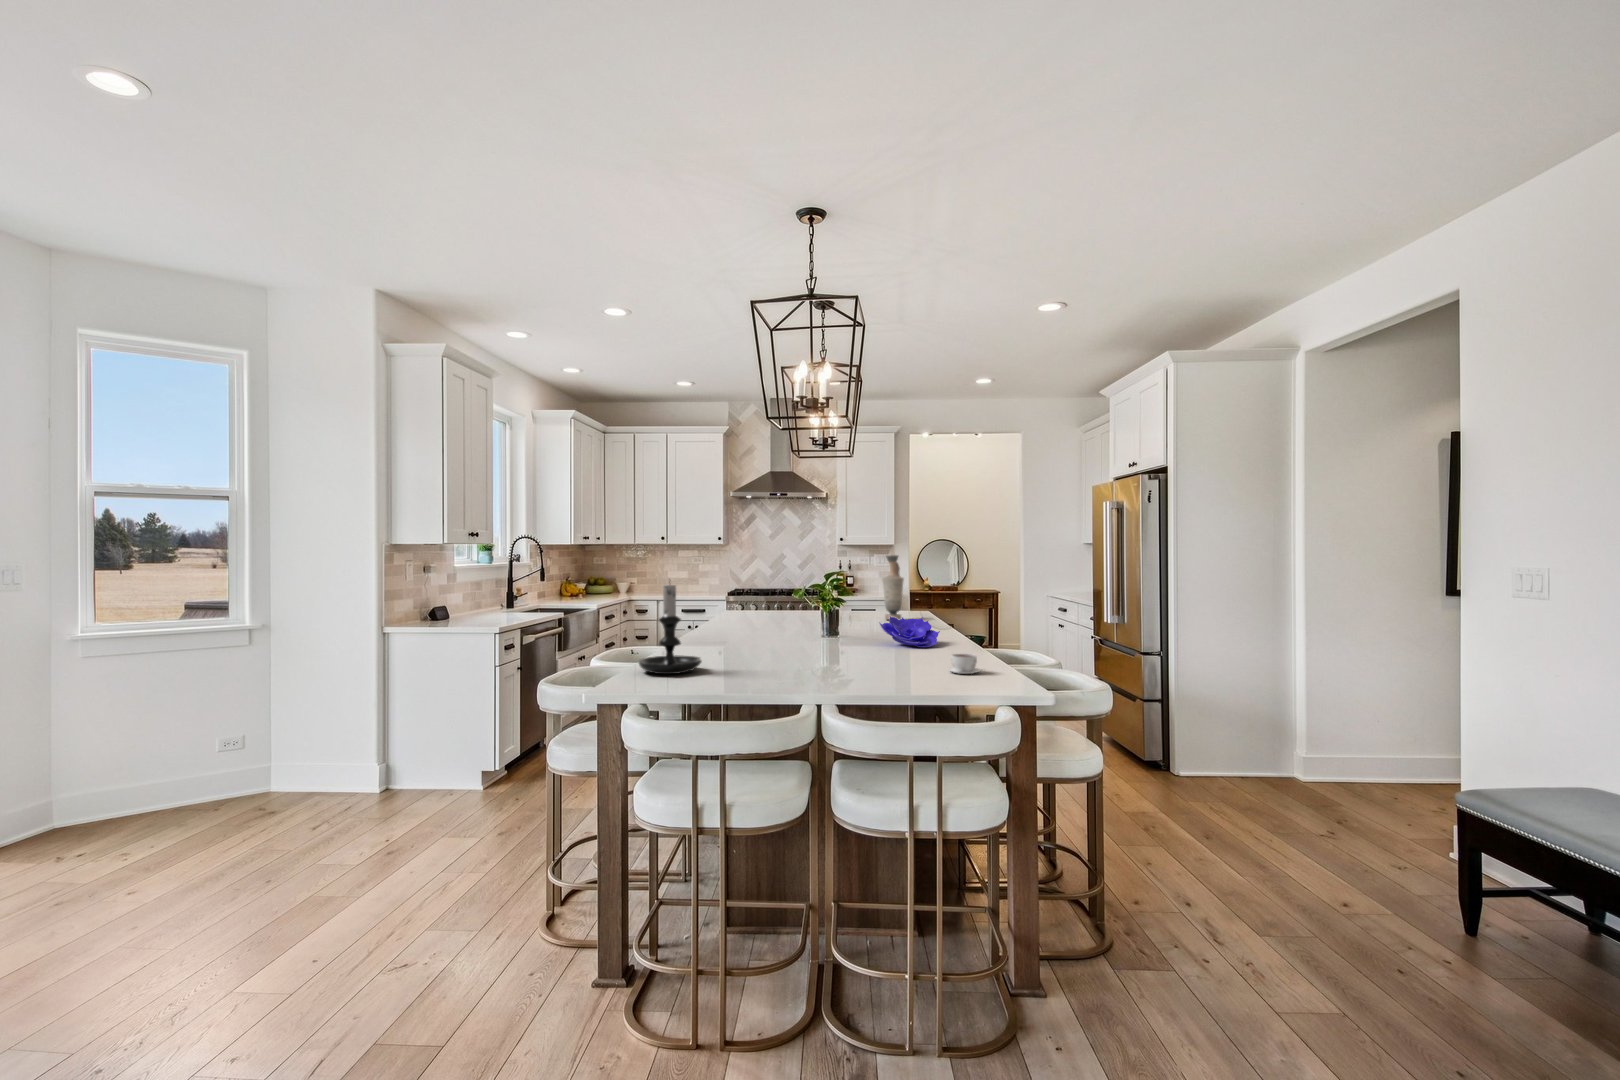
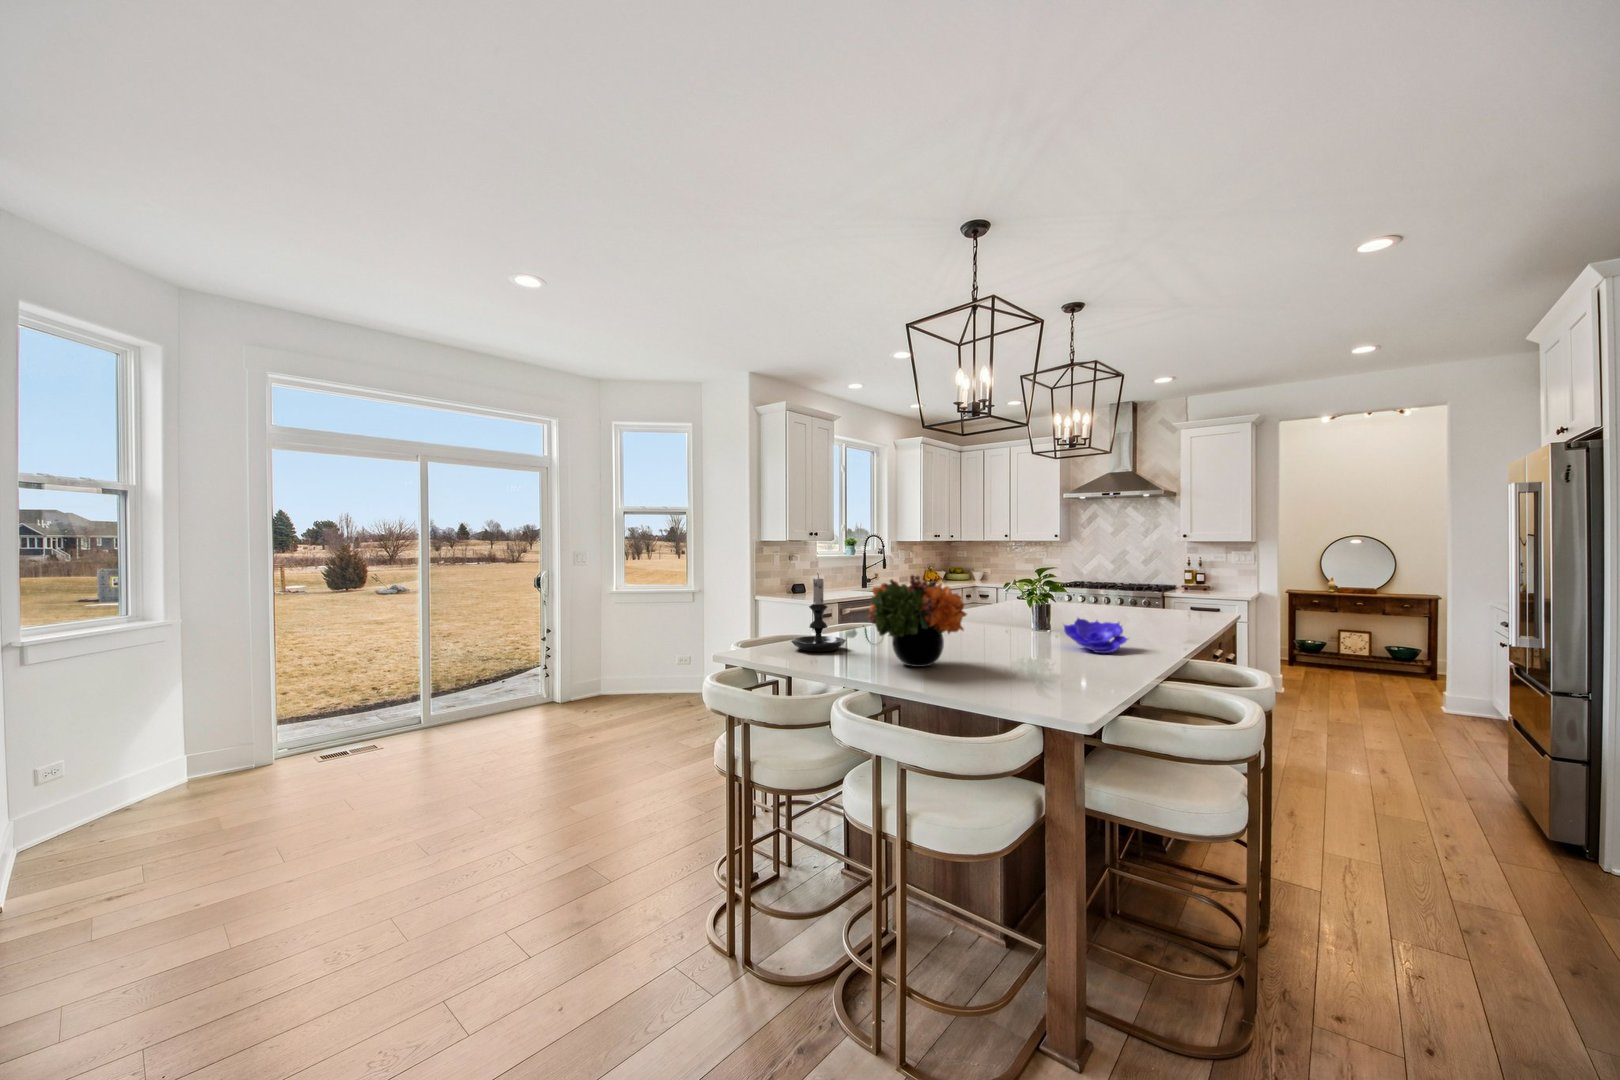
vase: present [882,555,904,620] -> none [1143,555,1169,622]
flower arrangement: none [753,575,862,675] -> present [868,575,967,667]
coffee cup: present [948,654,980,674] -> none [1047,663,1088,685]

